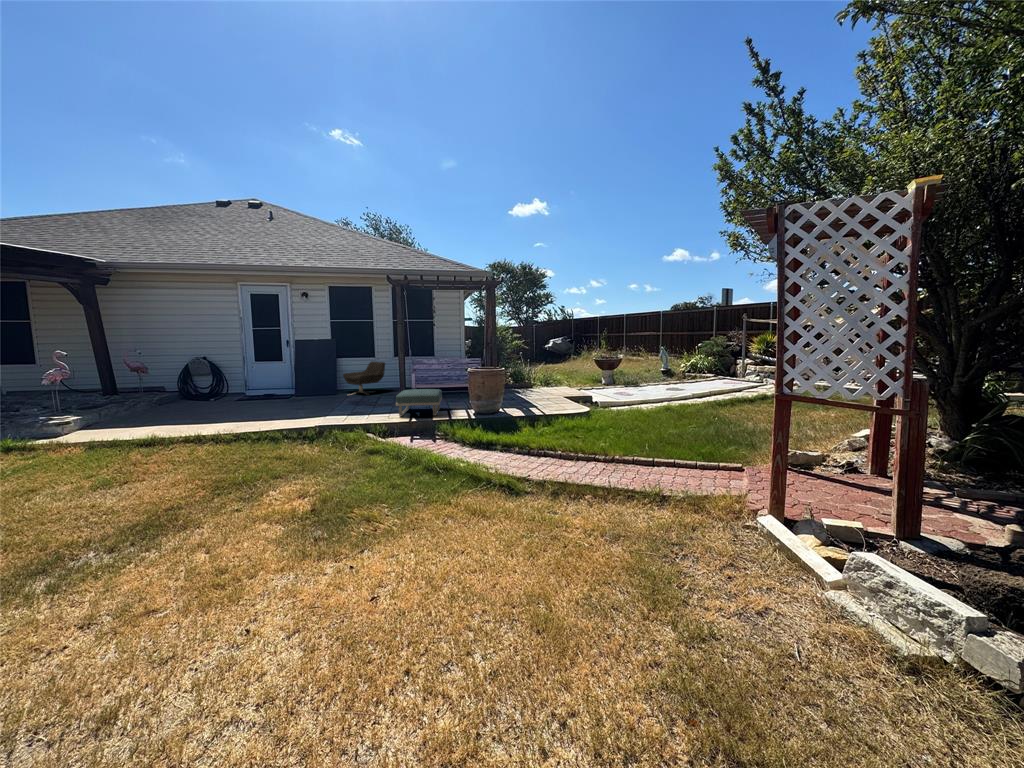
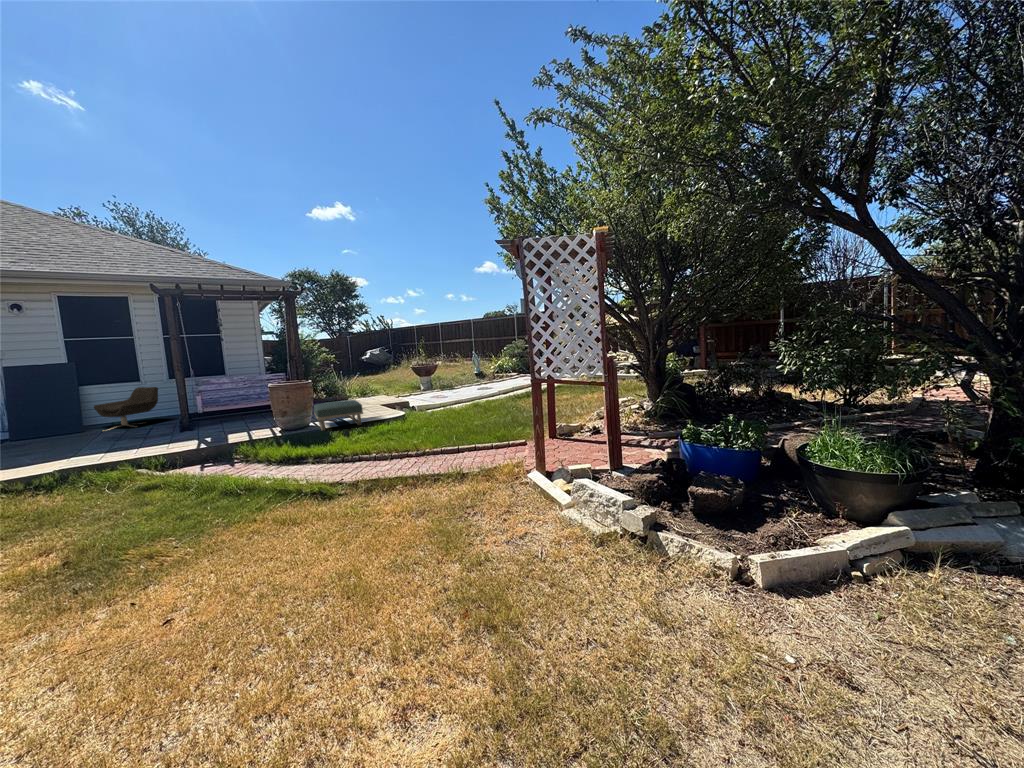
footstool: present [396,389,442,417] -> present [314,400,363,431]

